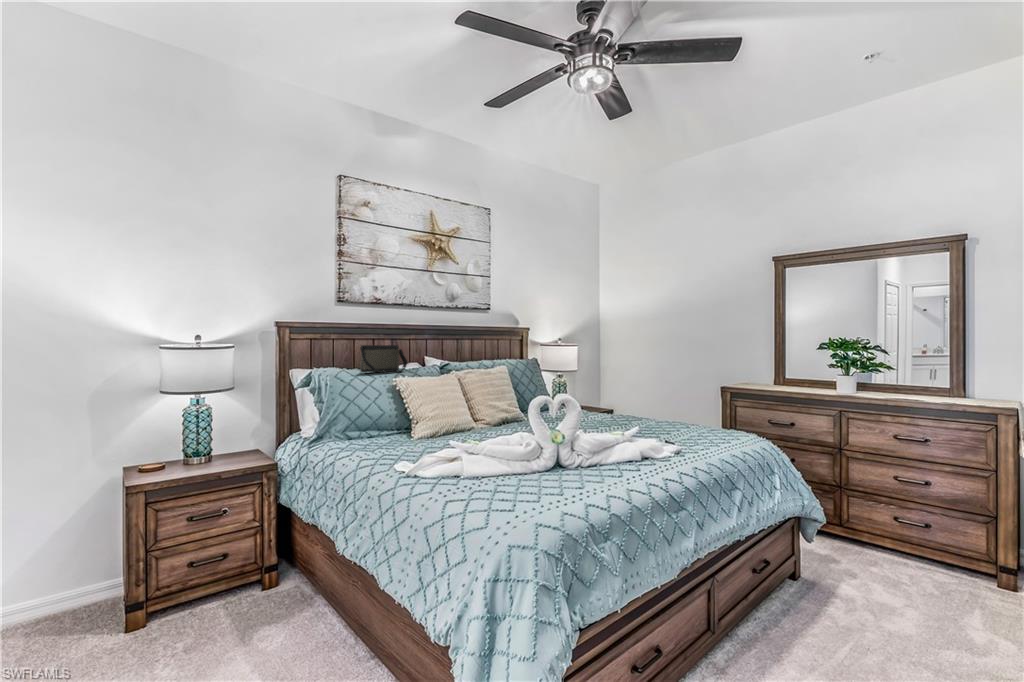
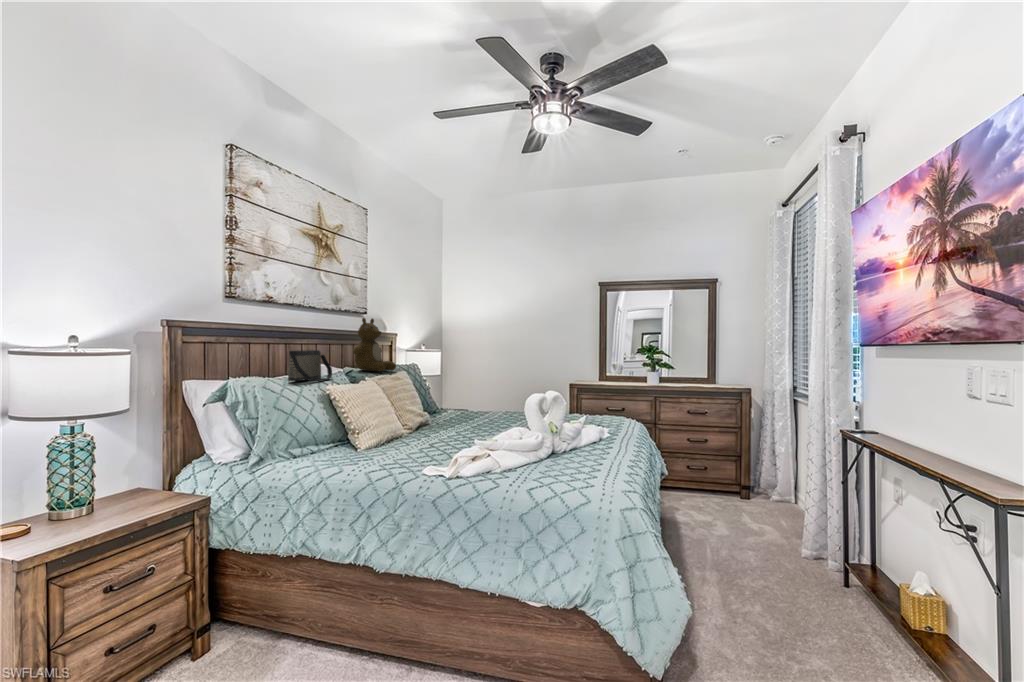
teddy bear: none [446,314,488,366] -> present [353,318,396,371]

